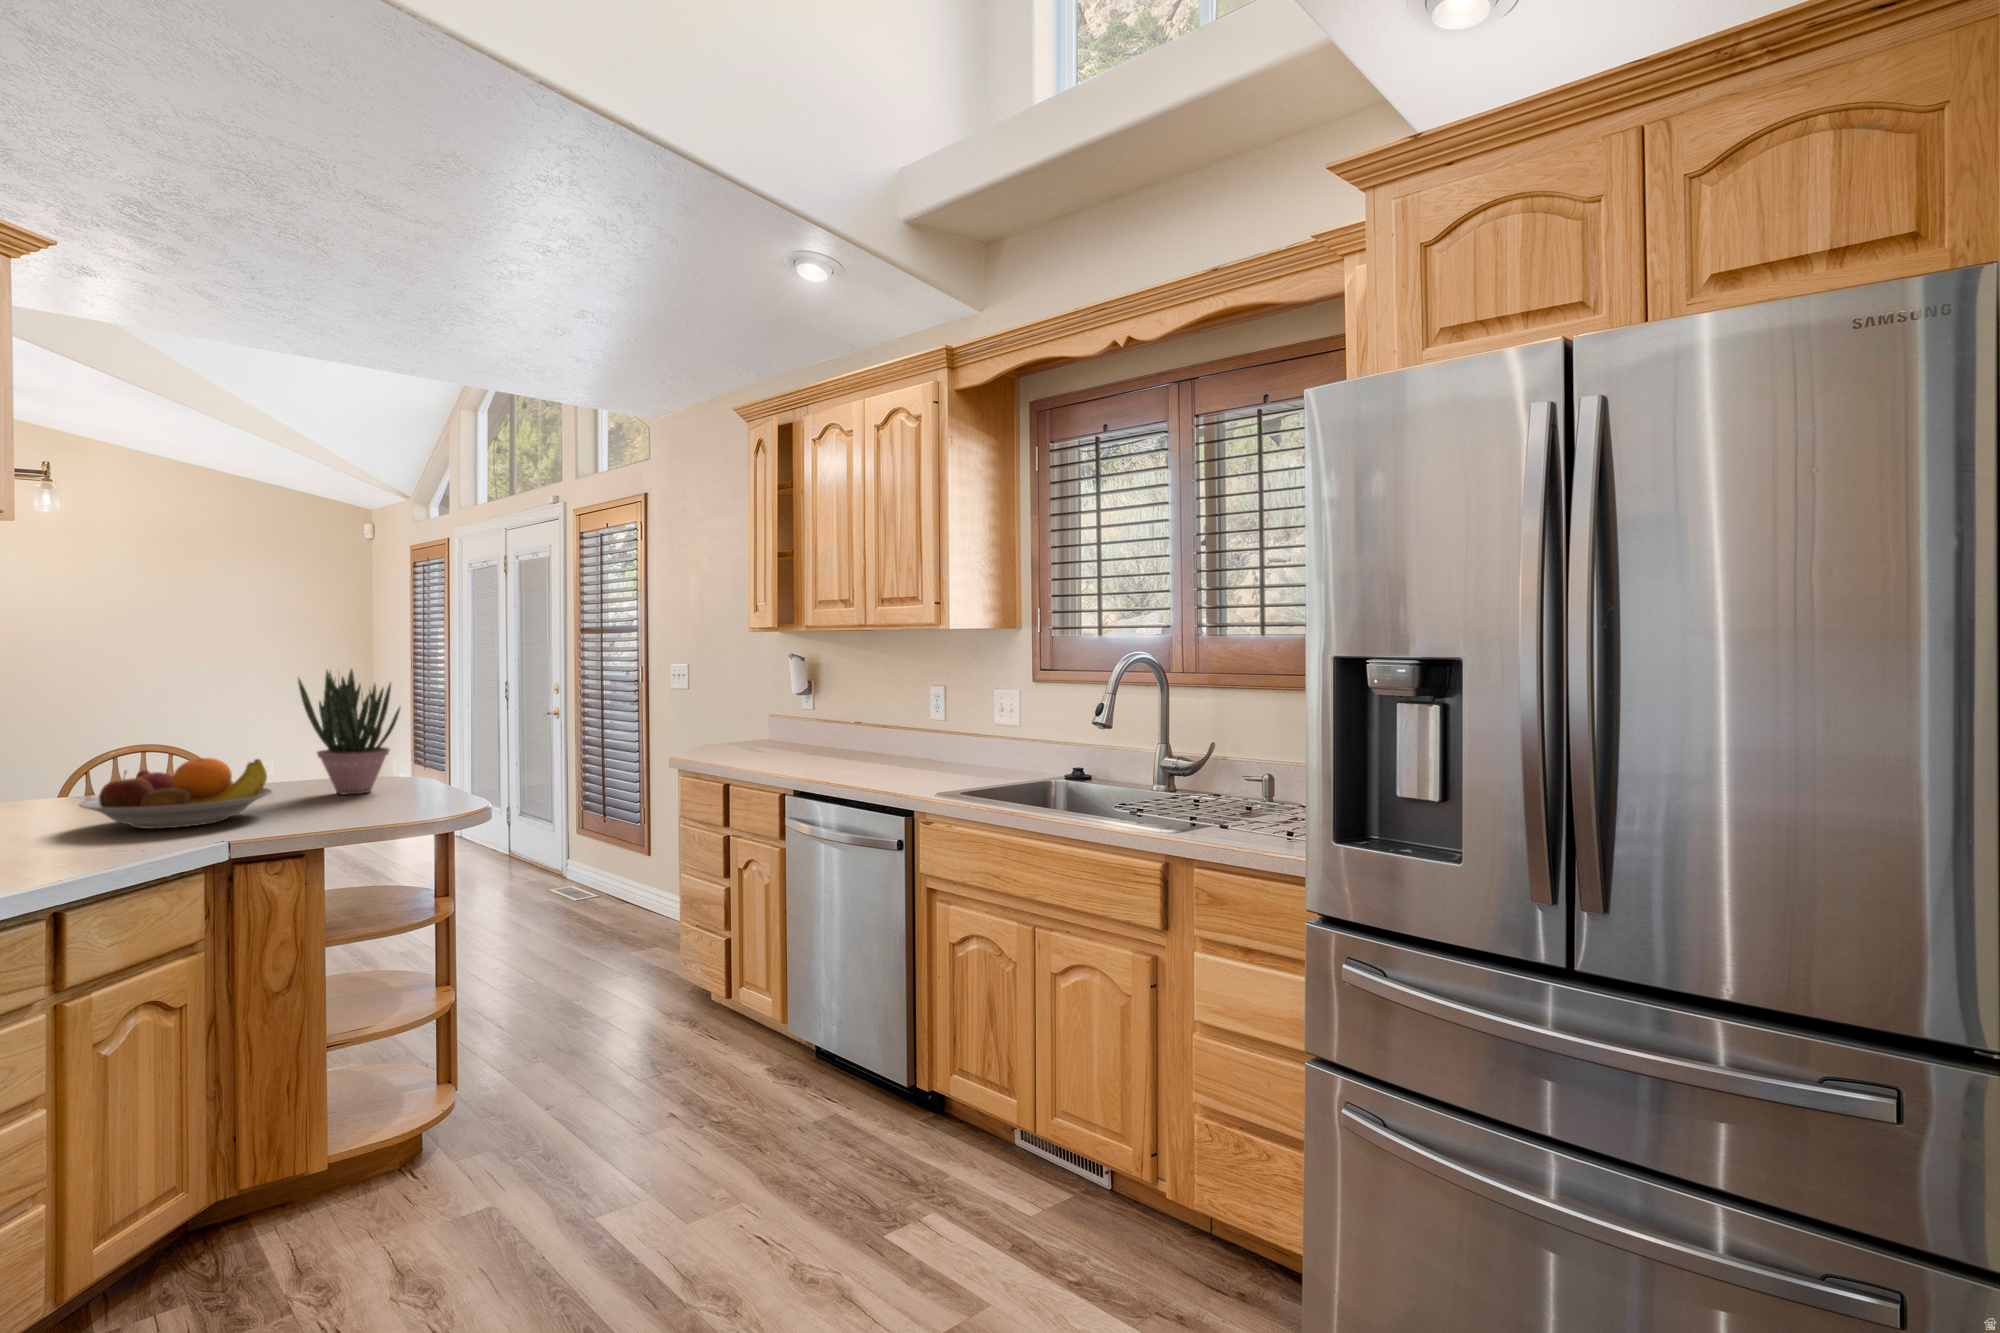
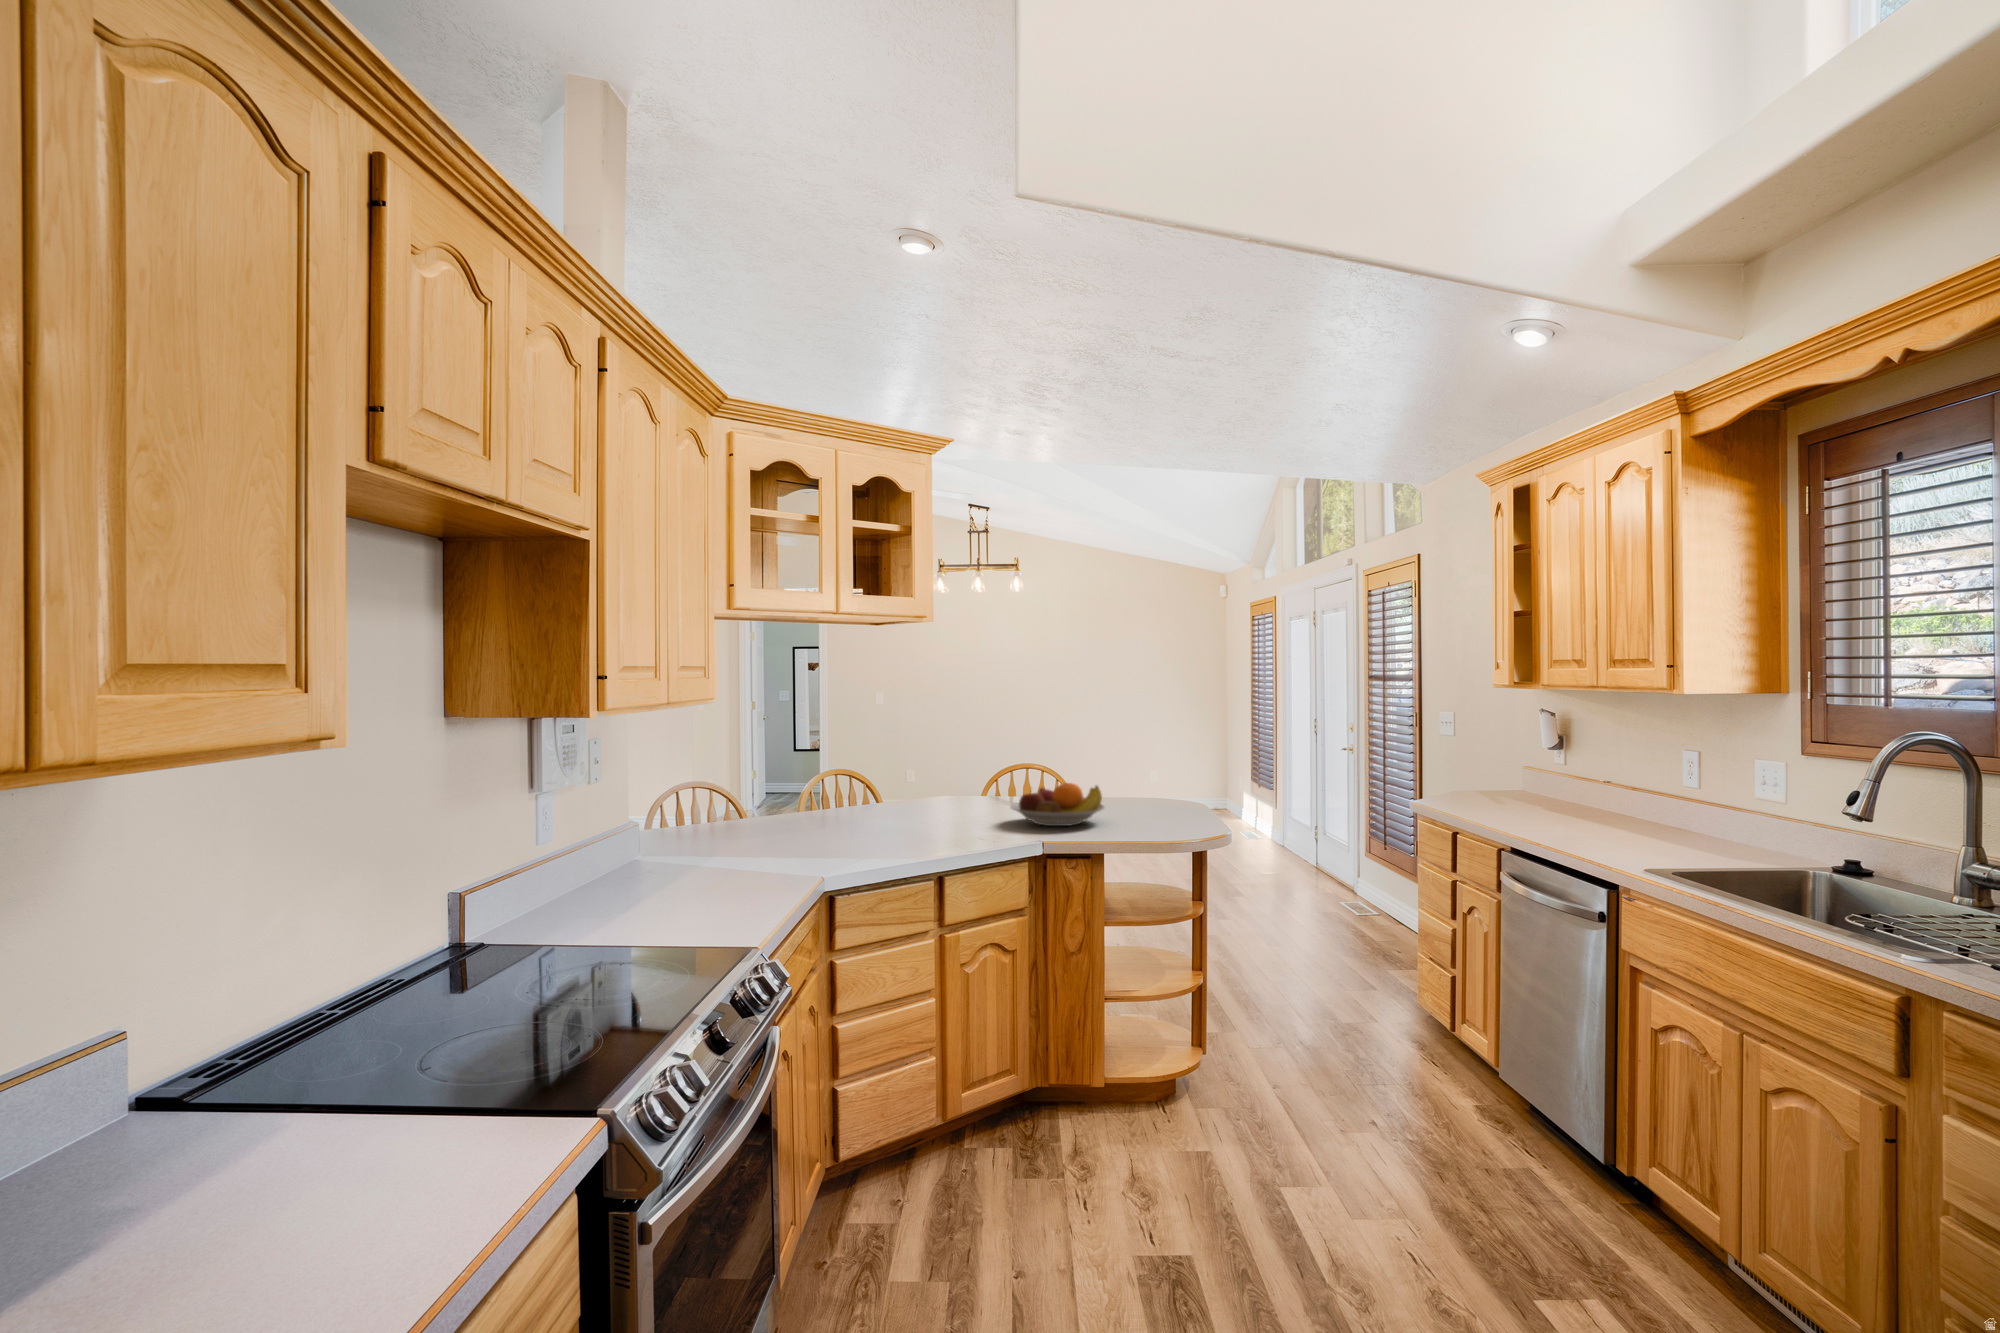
potted plant: present [298,669,400,795] -> none [1125,723,1186,813]

